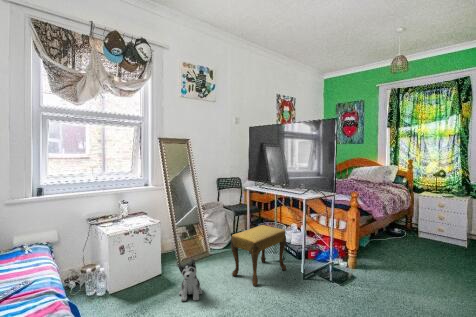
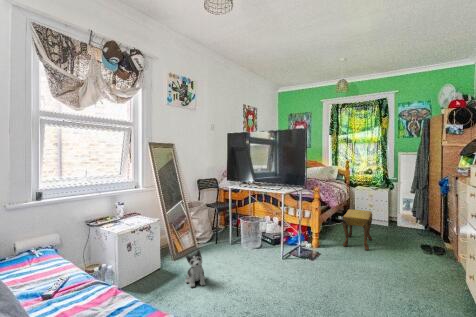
footstool: present [231,225,286,286] -> present [342,209,372,251]

